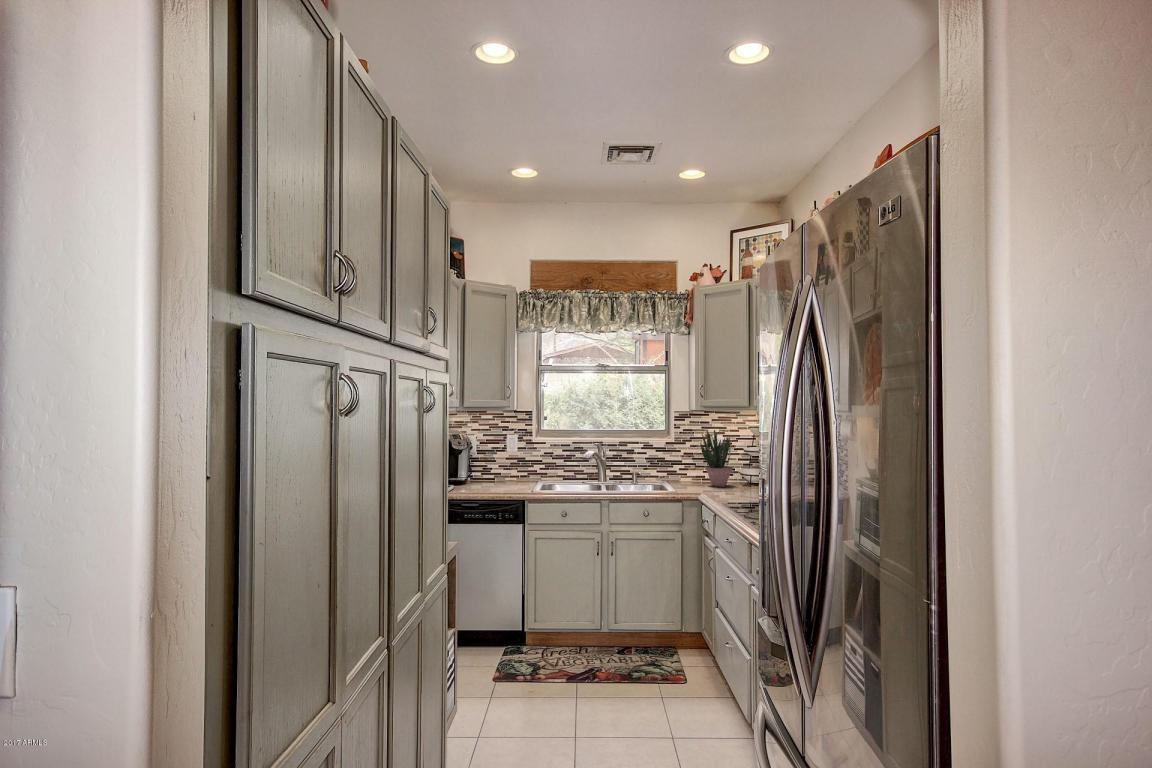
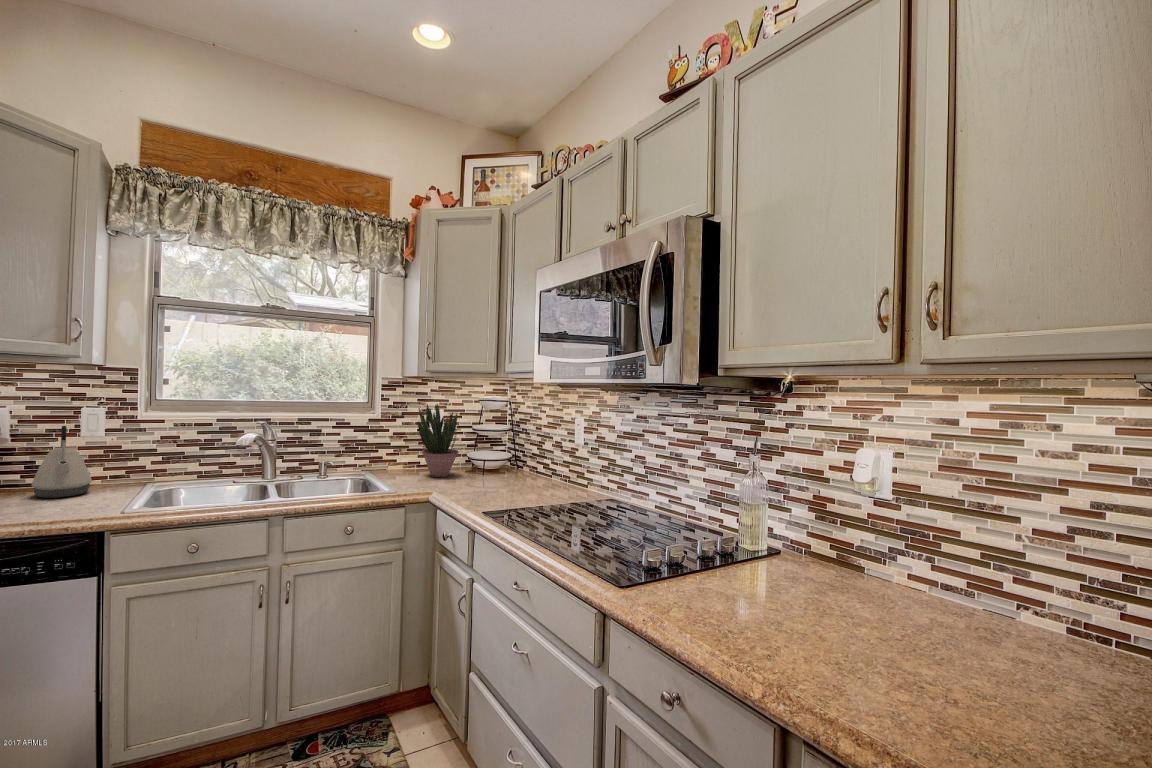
kettle: none [487,445,513,485] -> present [32,426,92,498]

